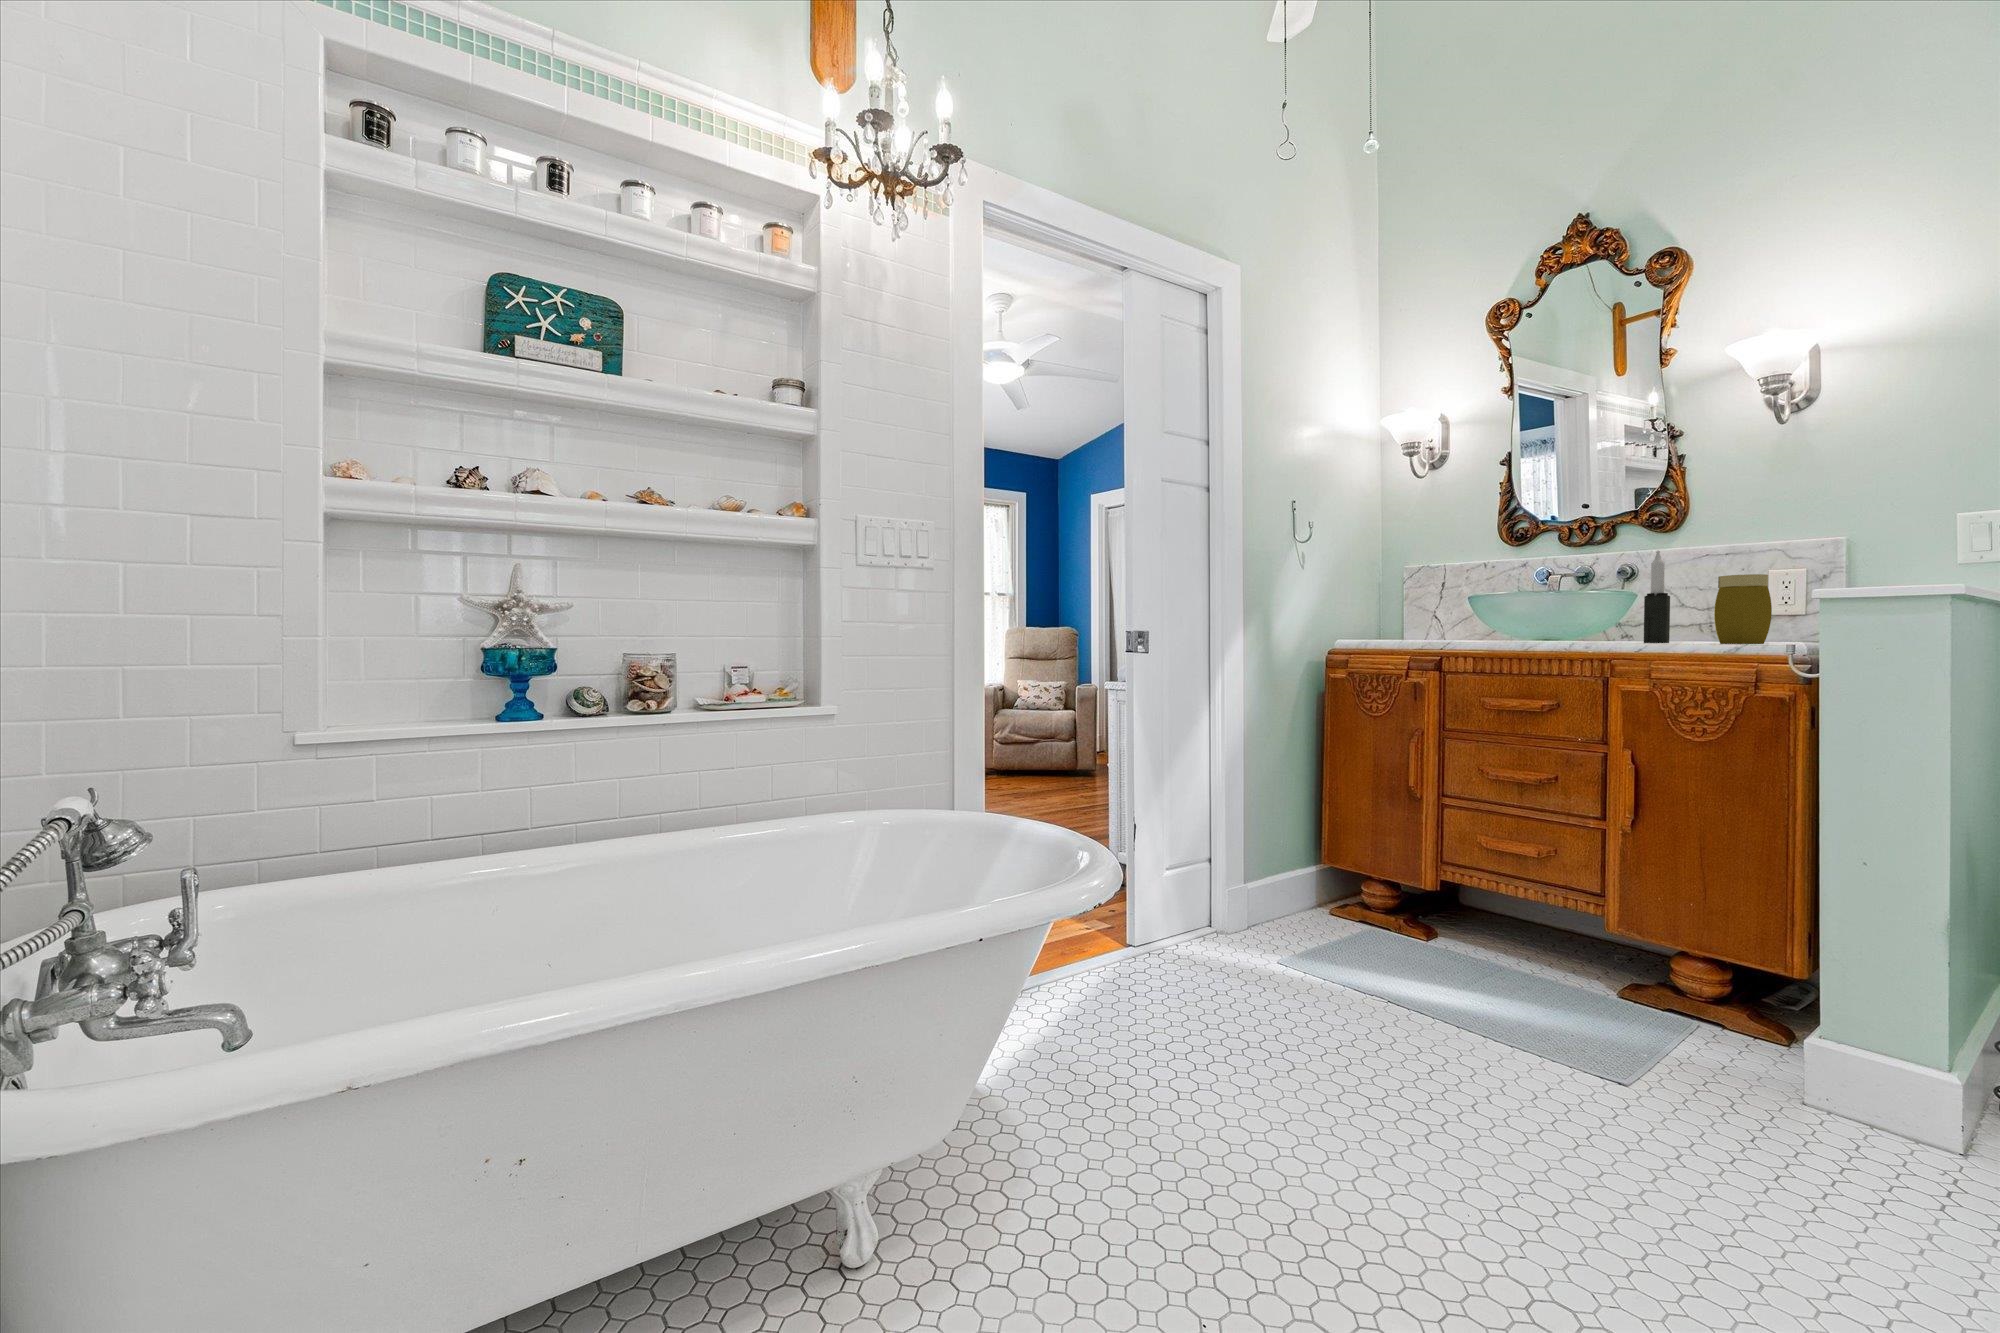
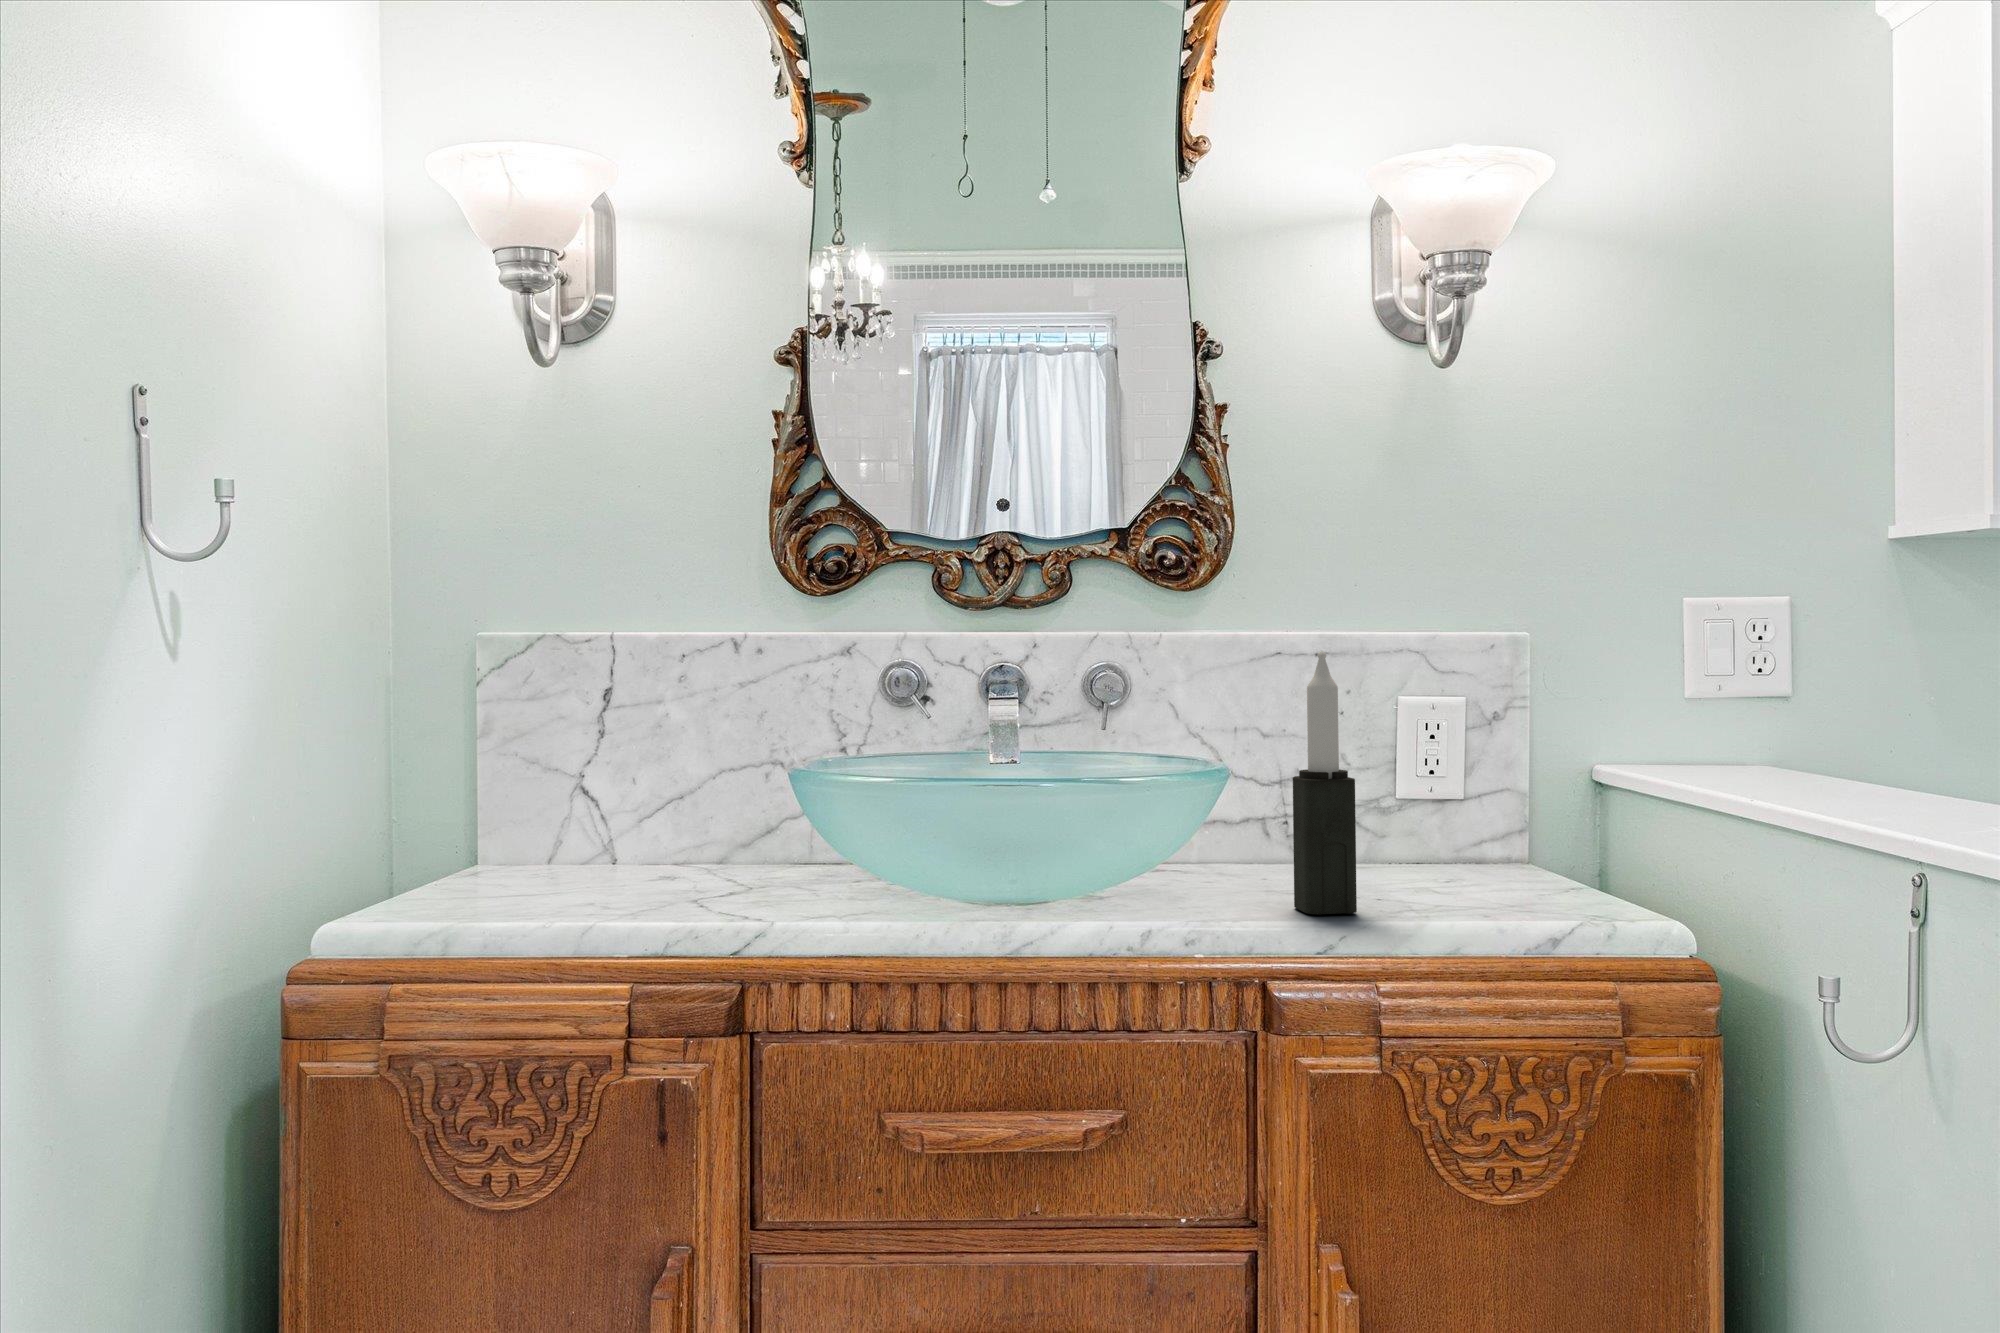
jar: present [1714,574,1772,644] -> none [1371,717,1501,896]

